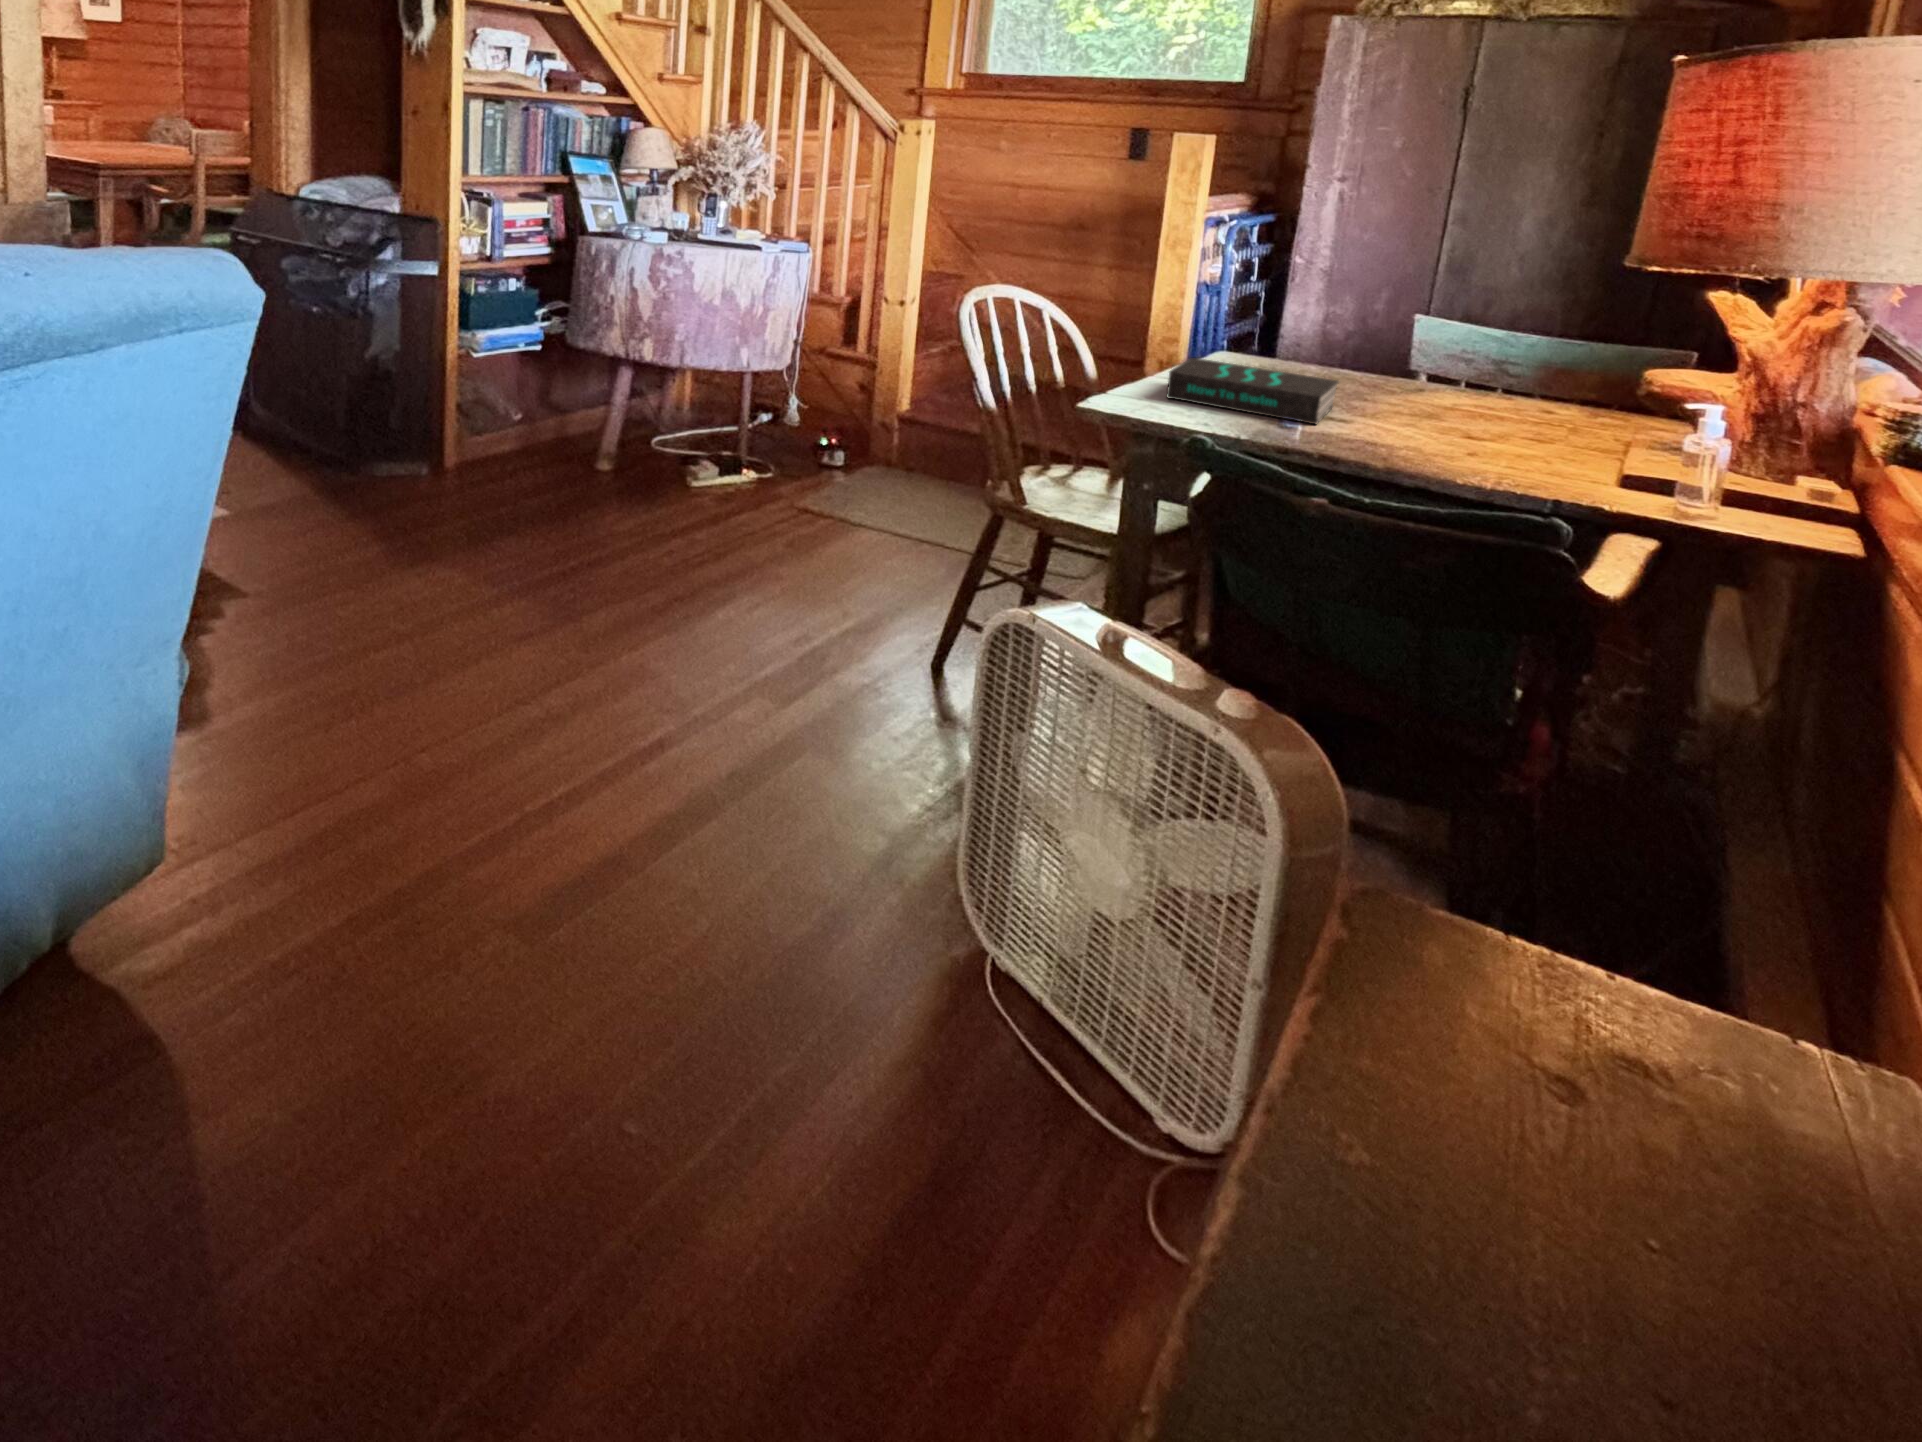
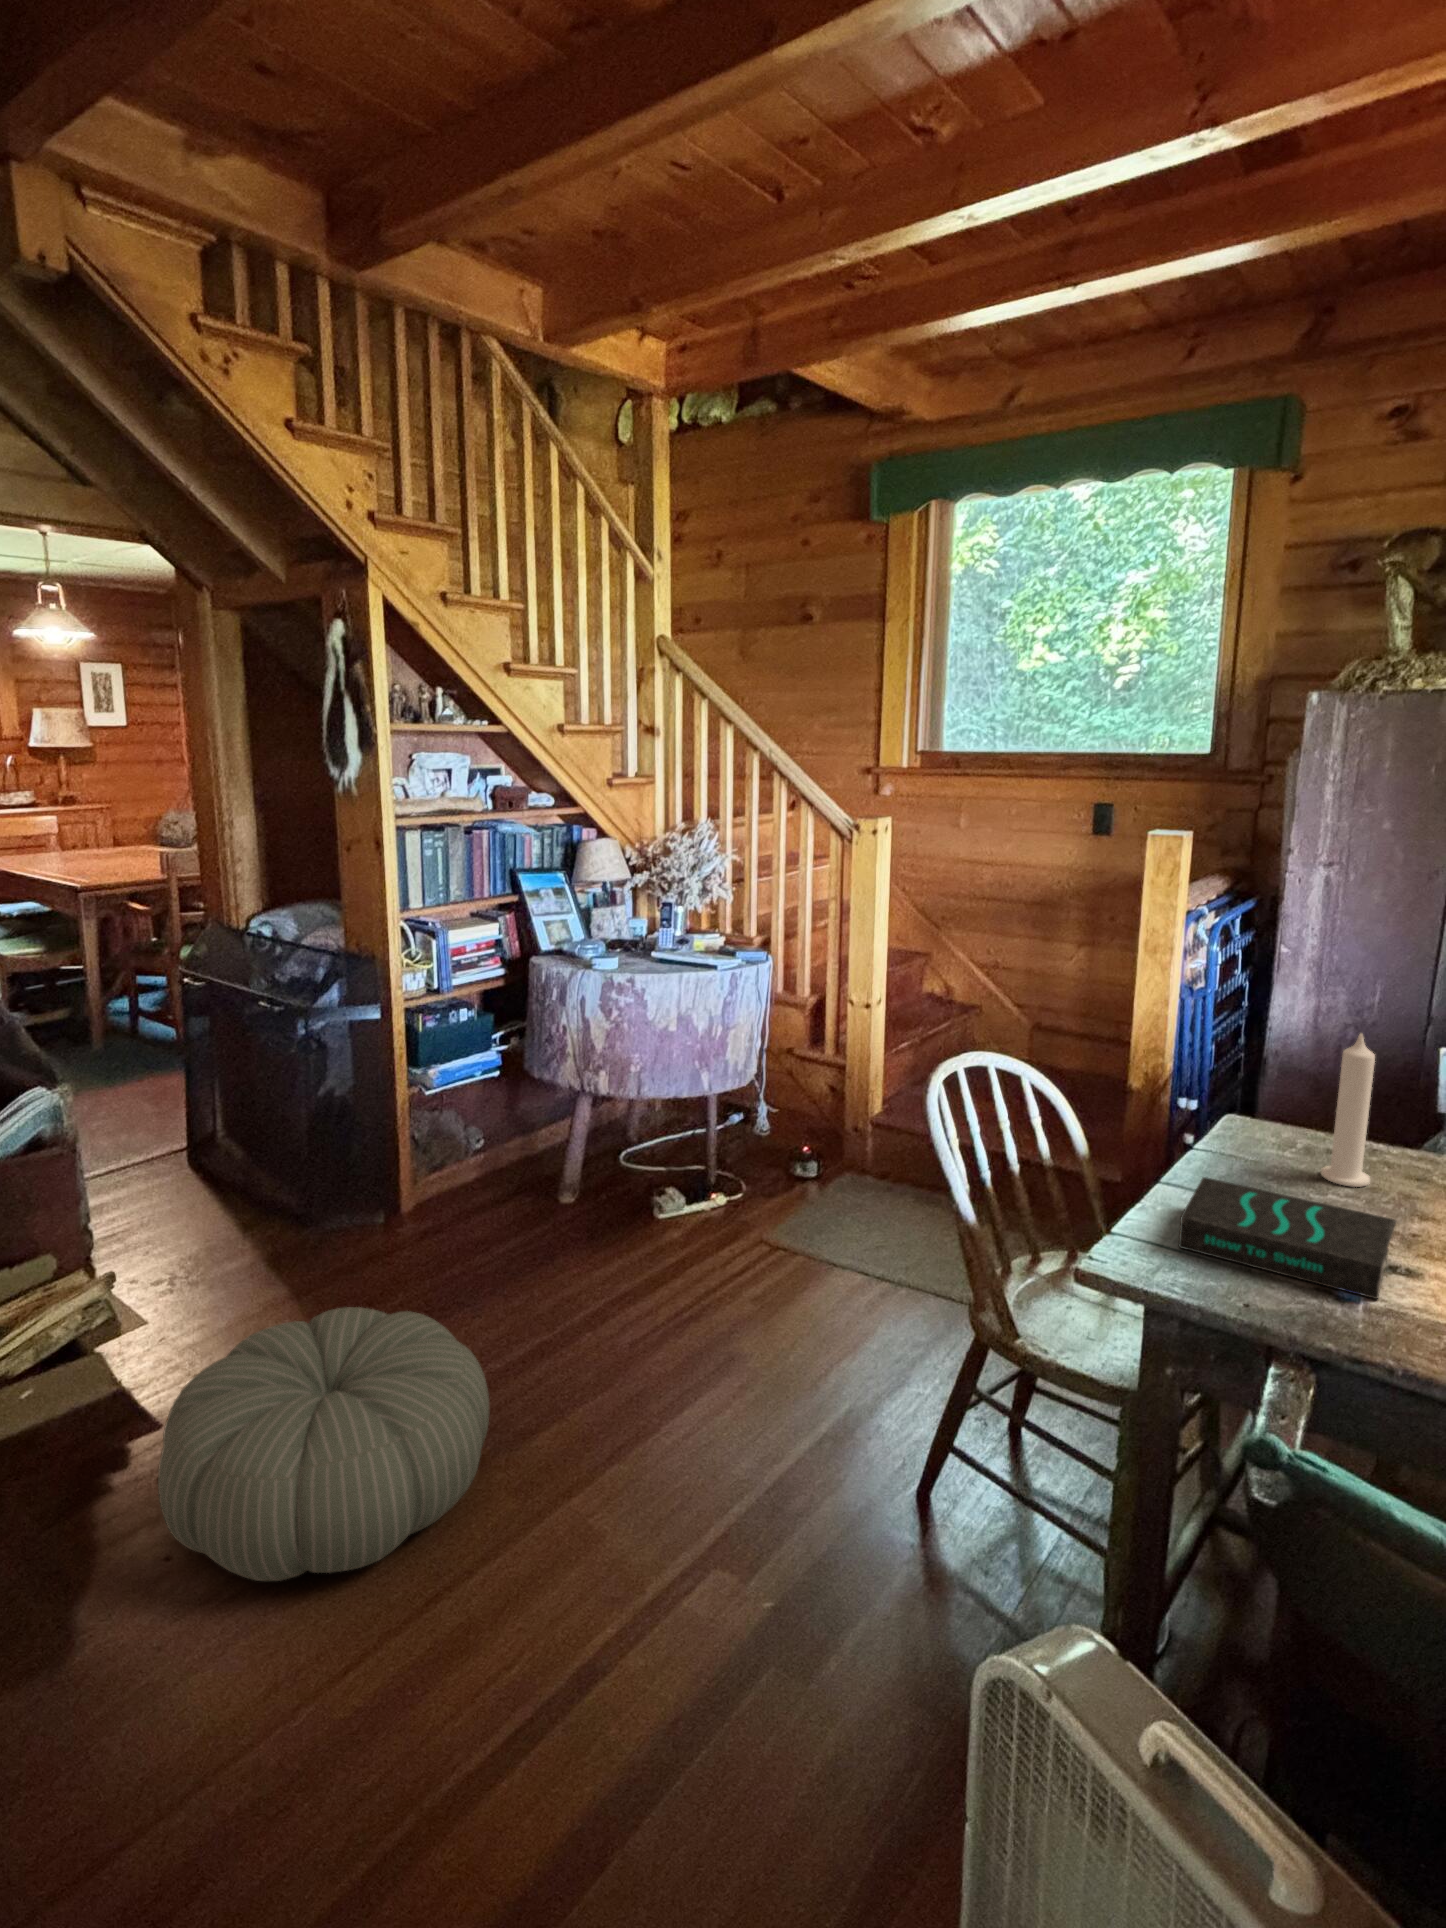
candle: none [1292,254,1340,383] -> present [1321,1034,1375,1187]
pouf: none [269,493,558,684] -> present [158,1307,489,1581]

